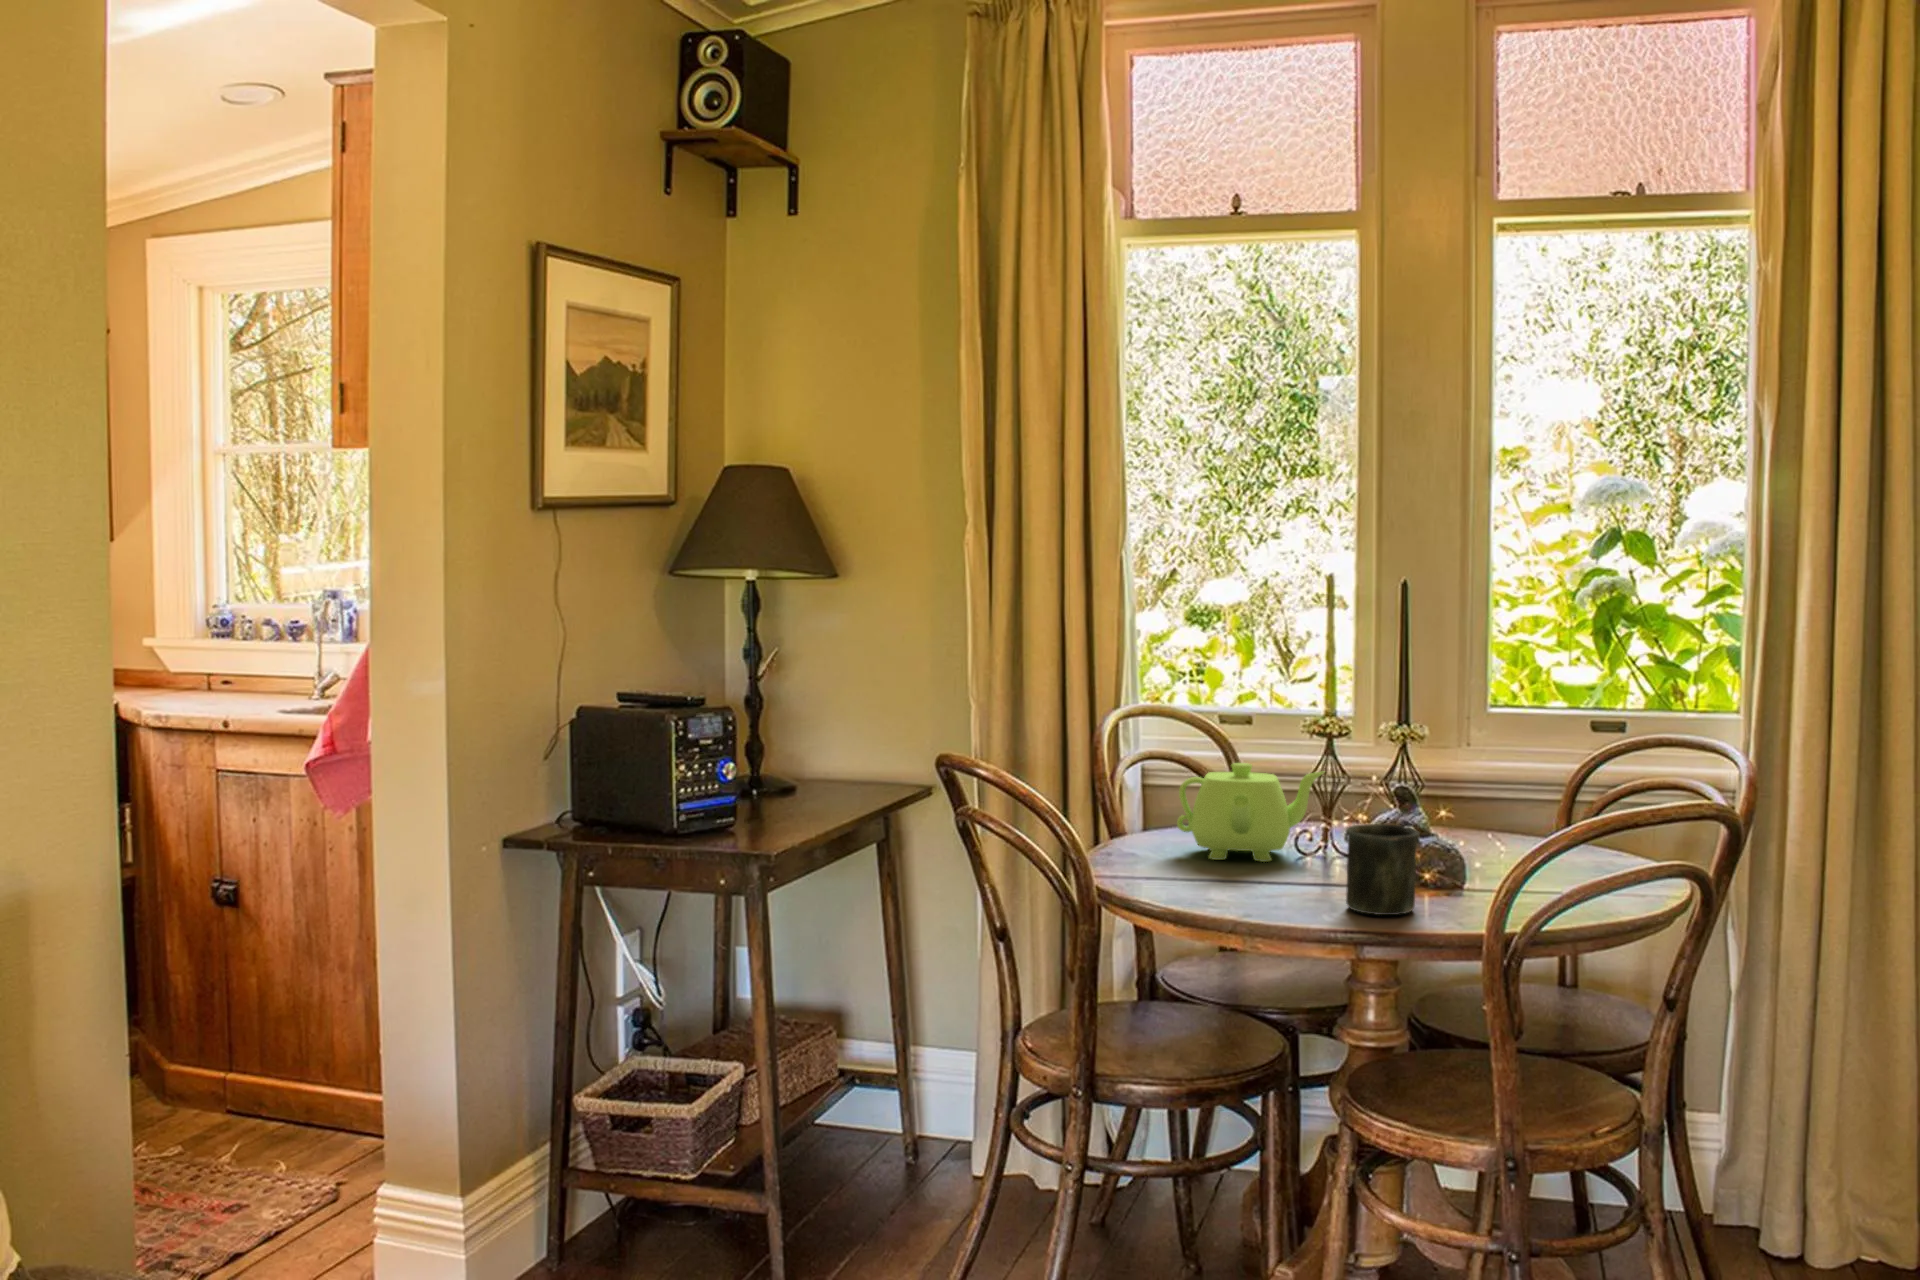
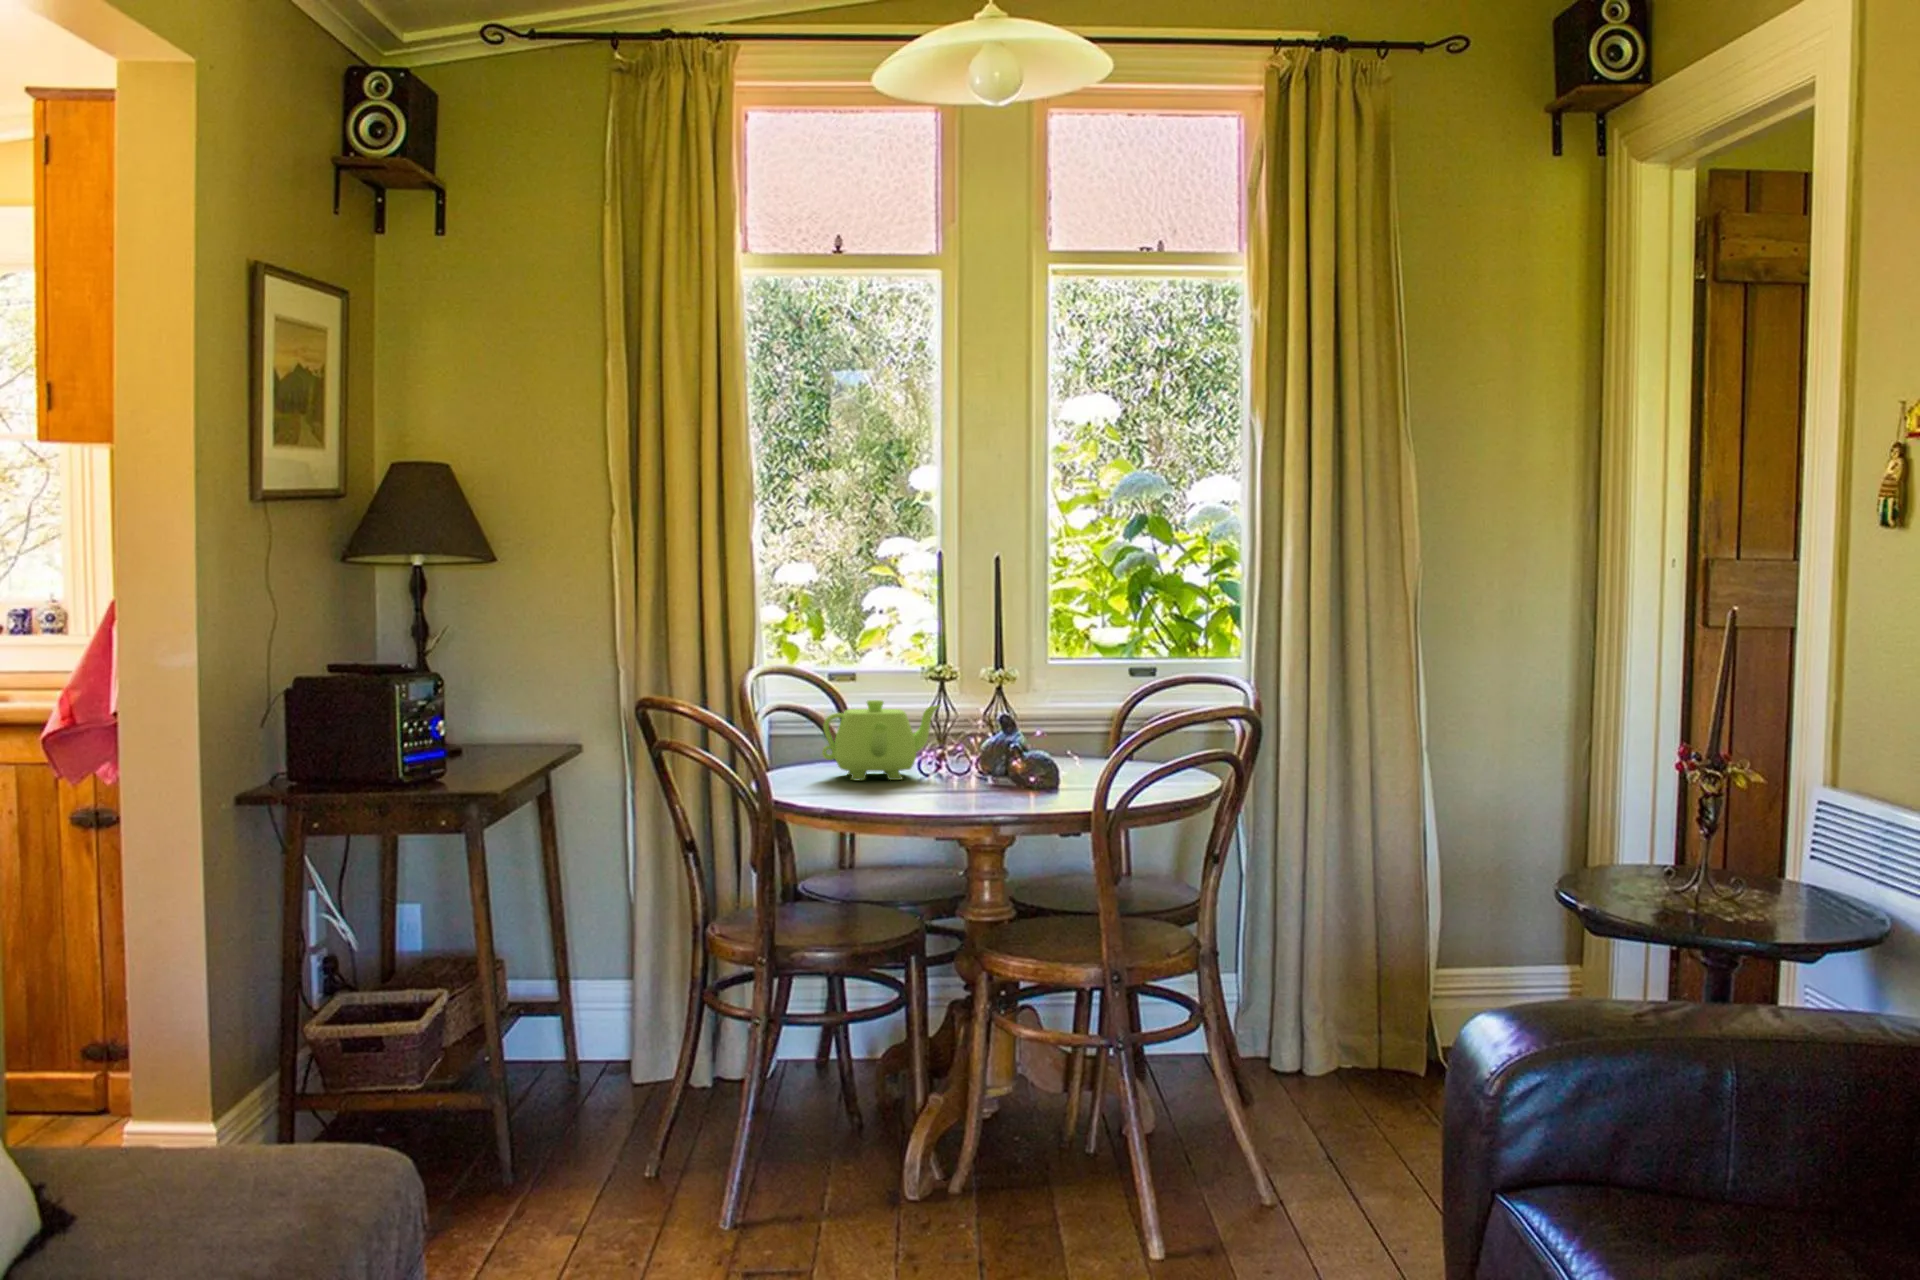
mug: present [1346,824,1420,915] -> none [976,737,1035,807]

